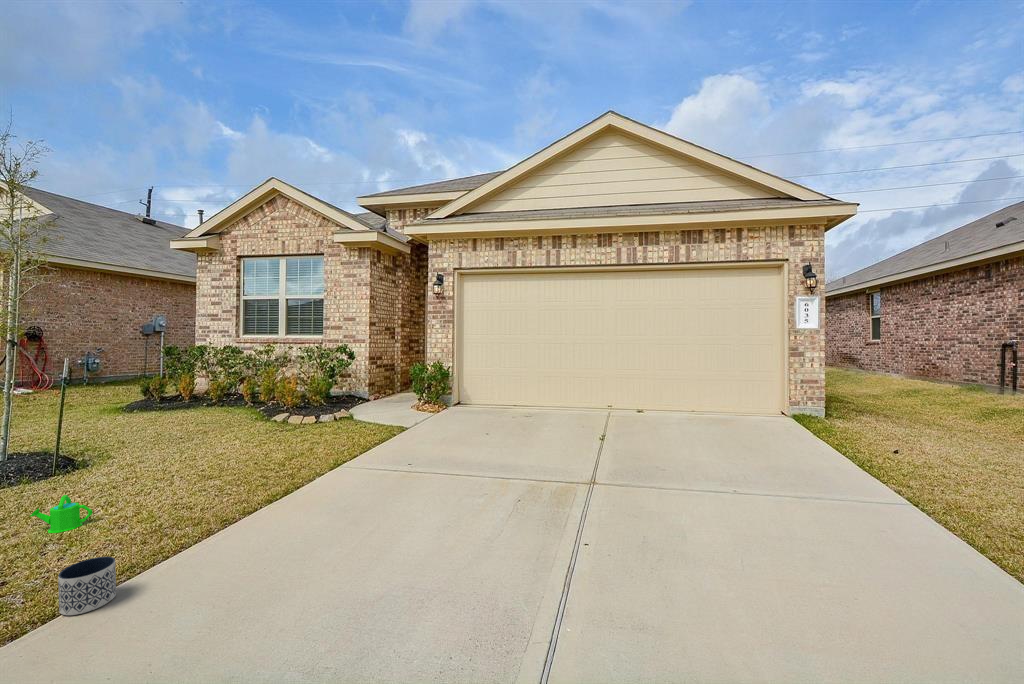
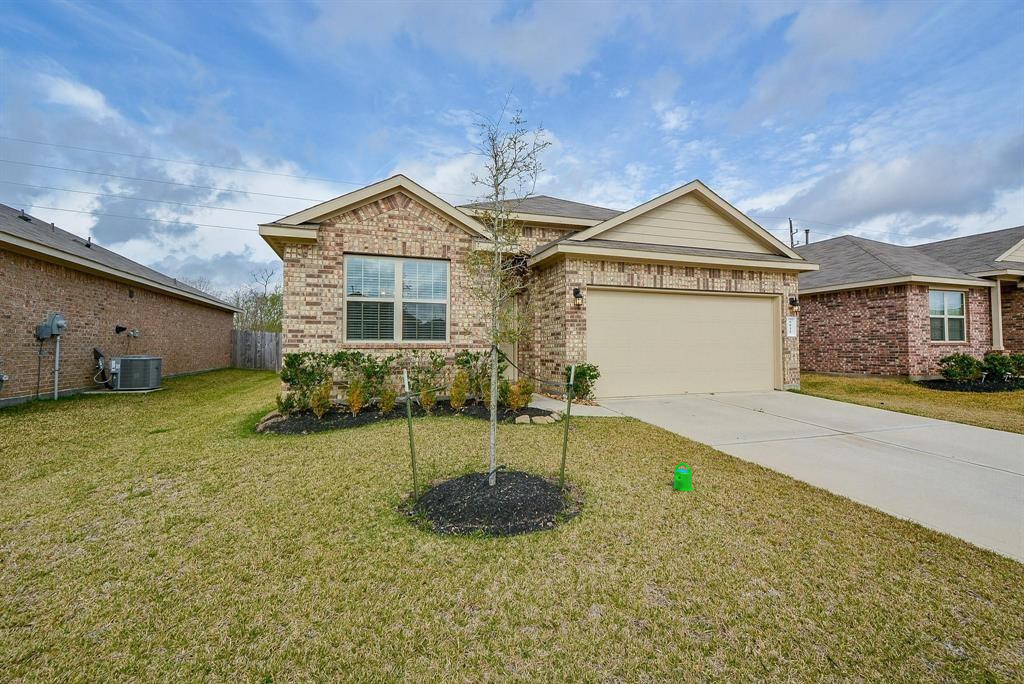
planter: present [58,557,116,615] -> none [831,472,863,502]

